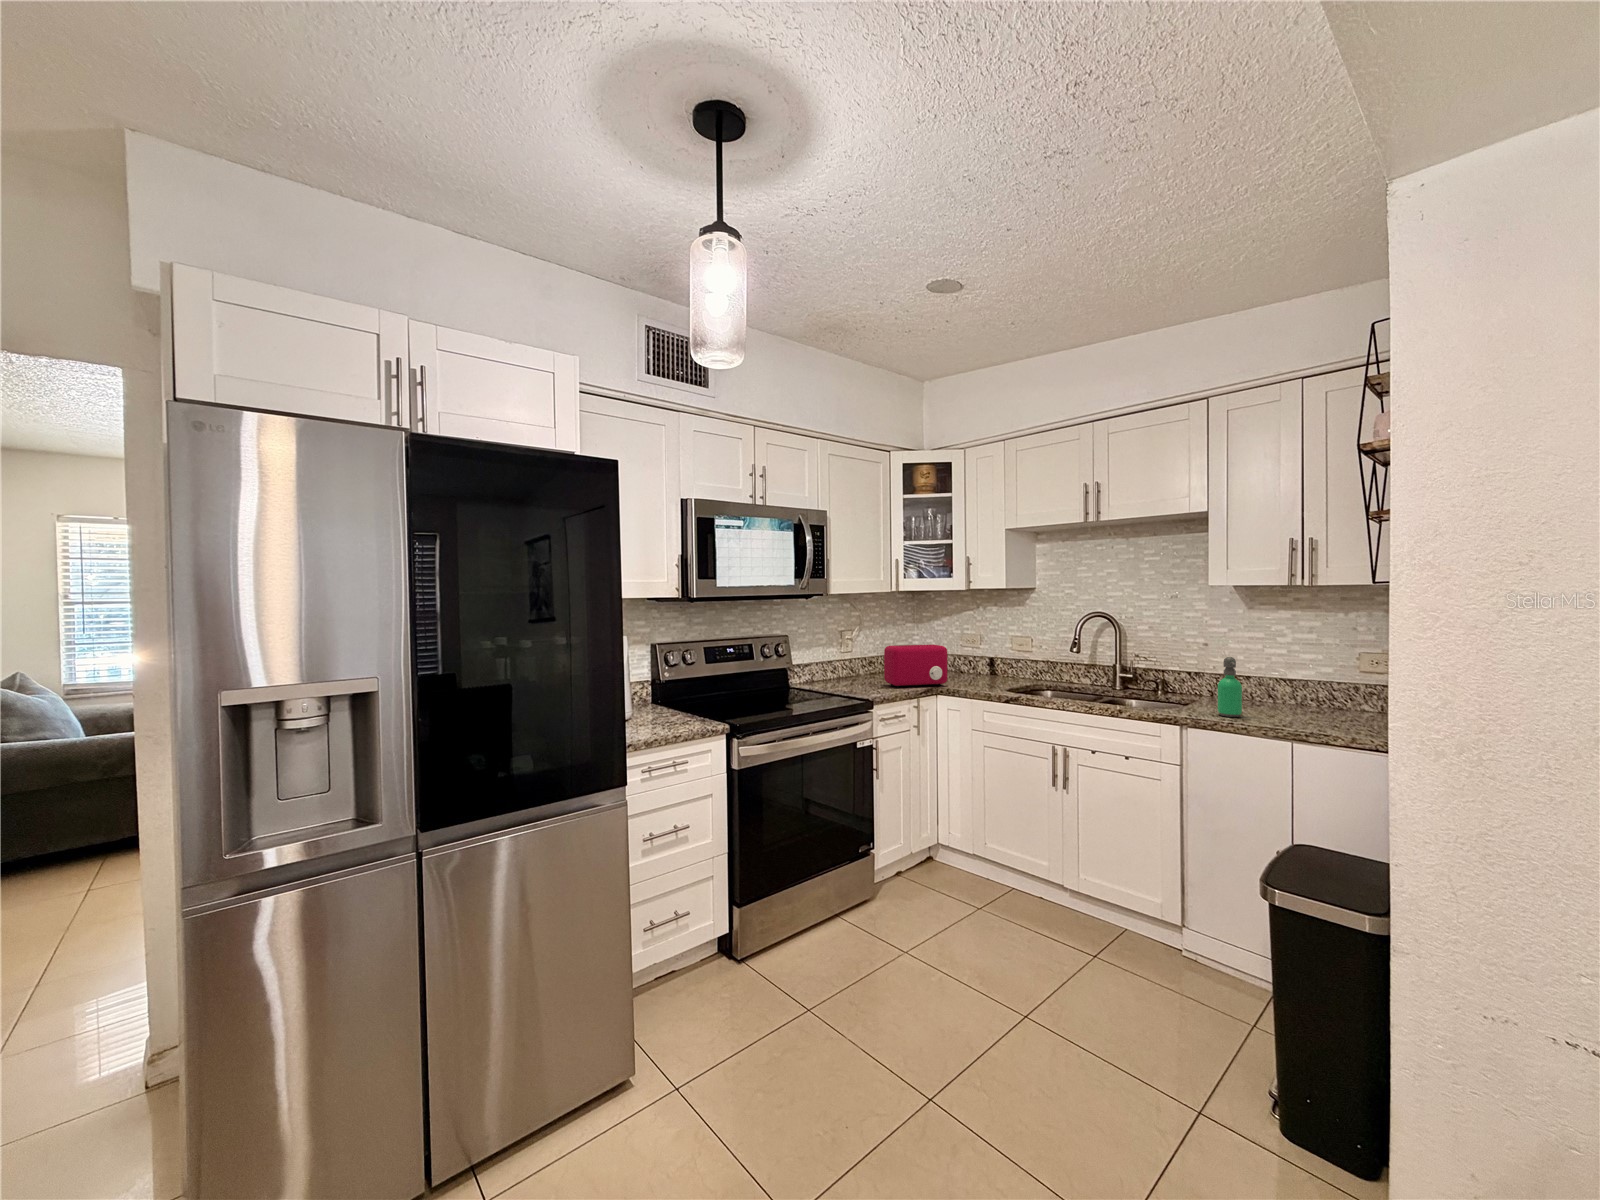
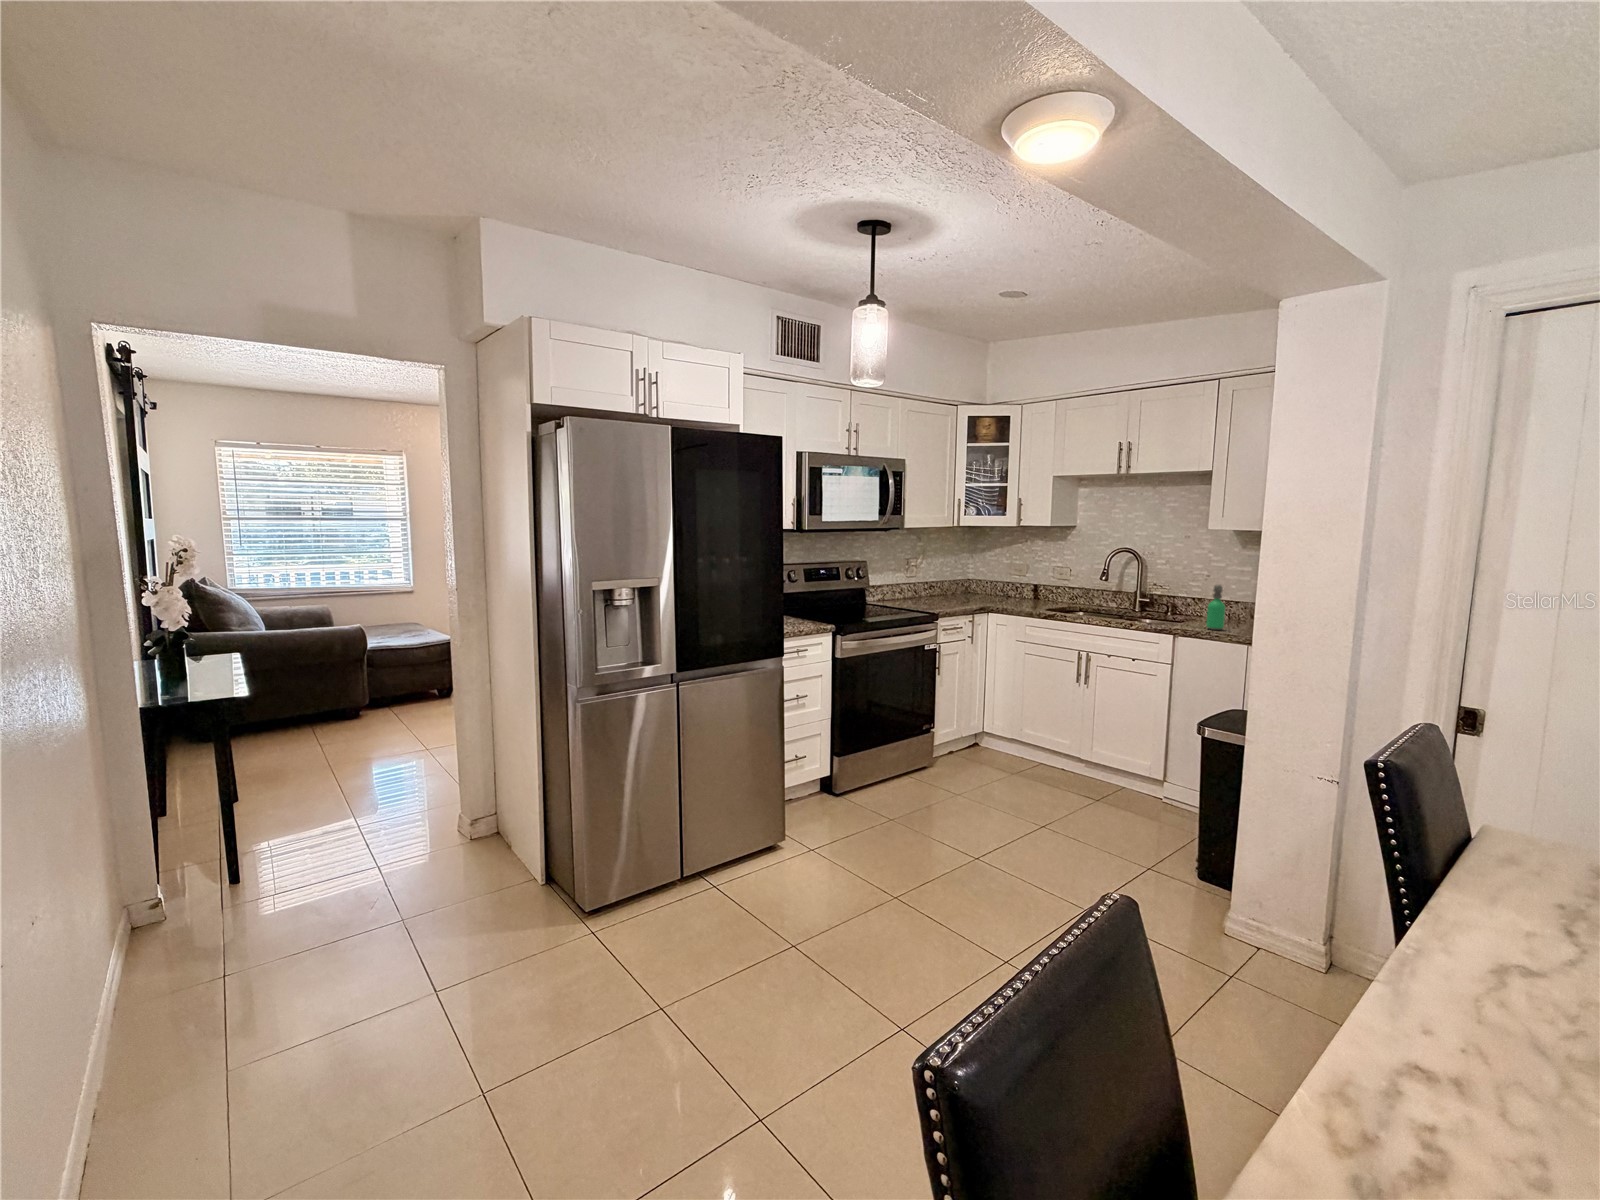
toaster: present [884,644,947,688] -> none [945,572,998,606]

